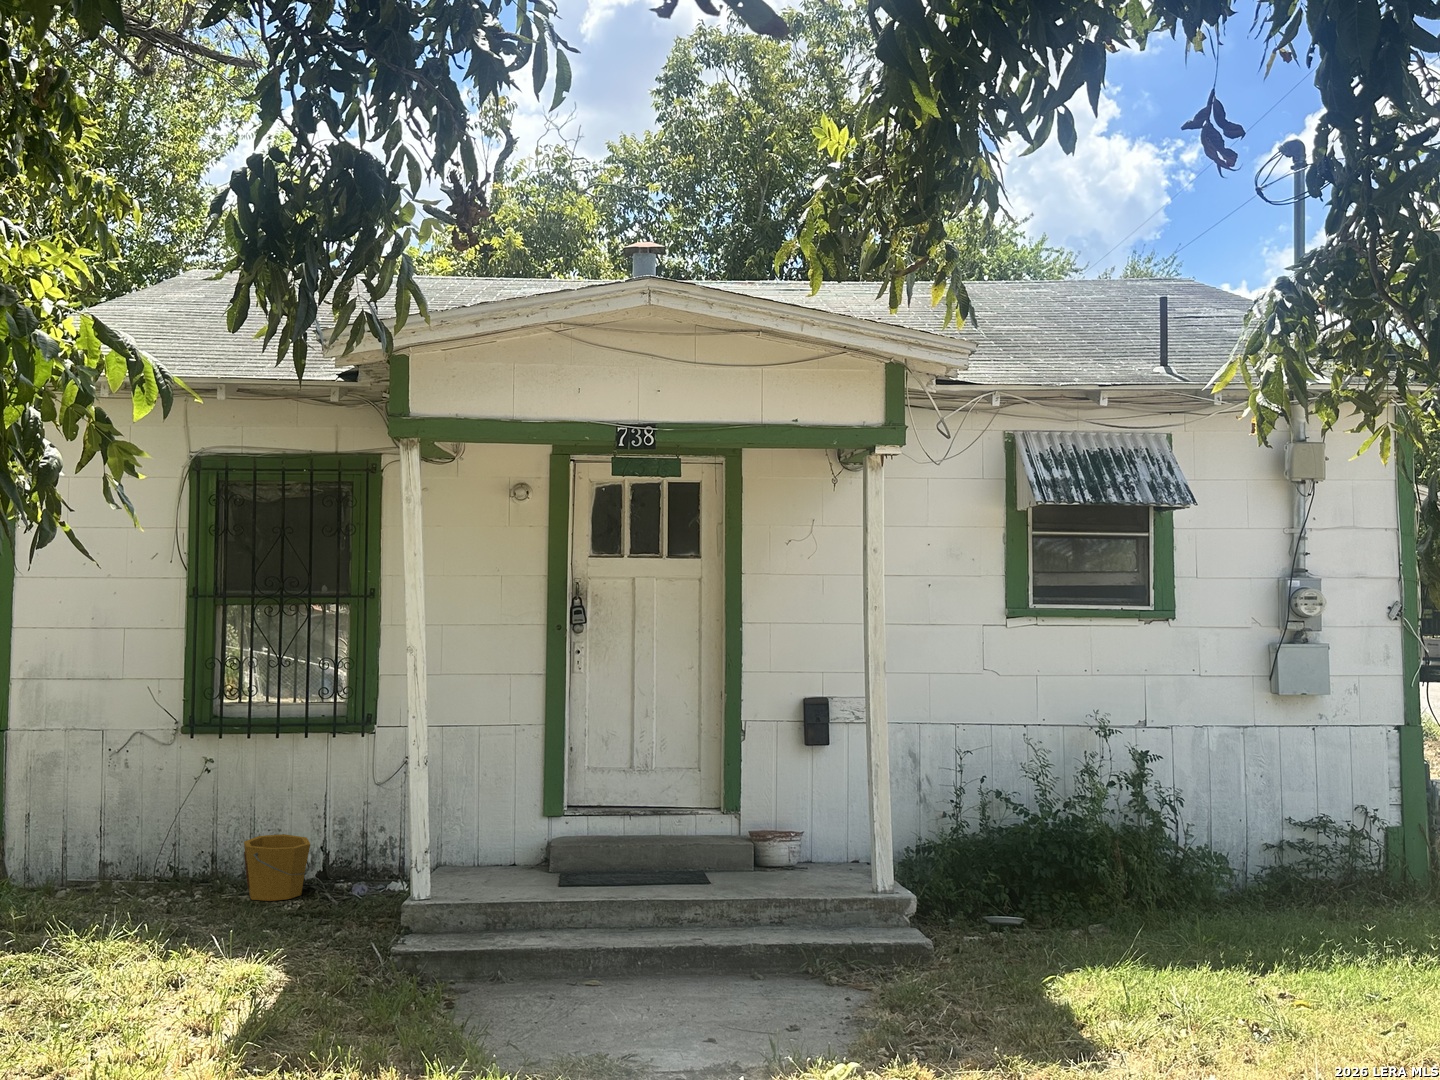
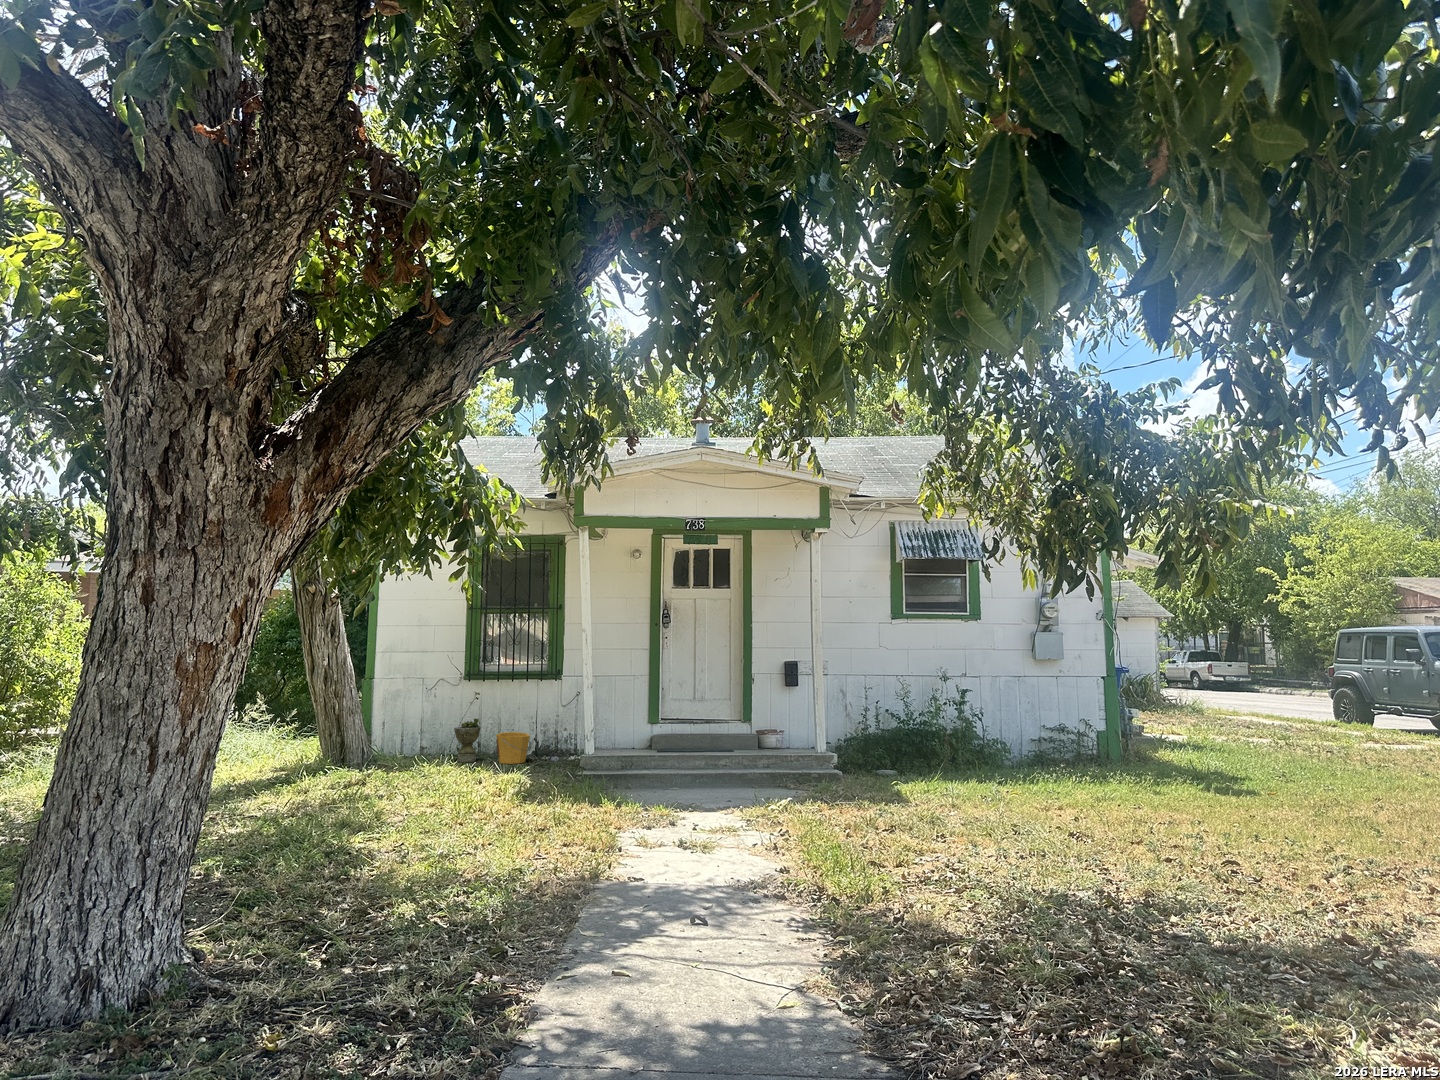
planter: none [160,810,214,897] -> present [454,718,481,763]

